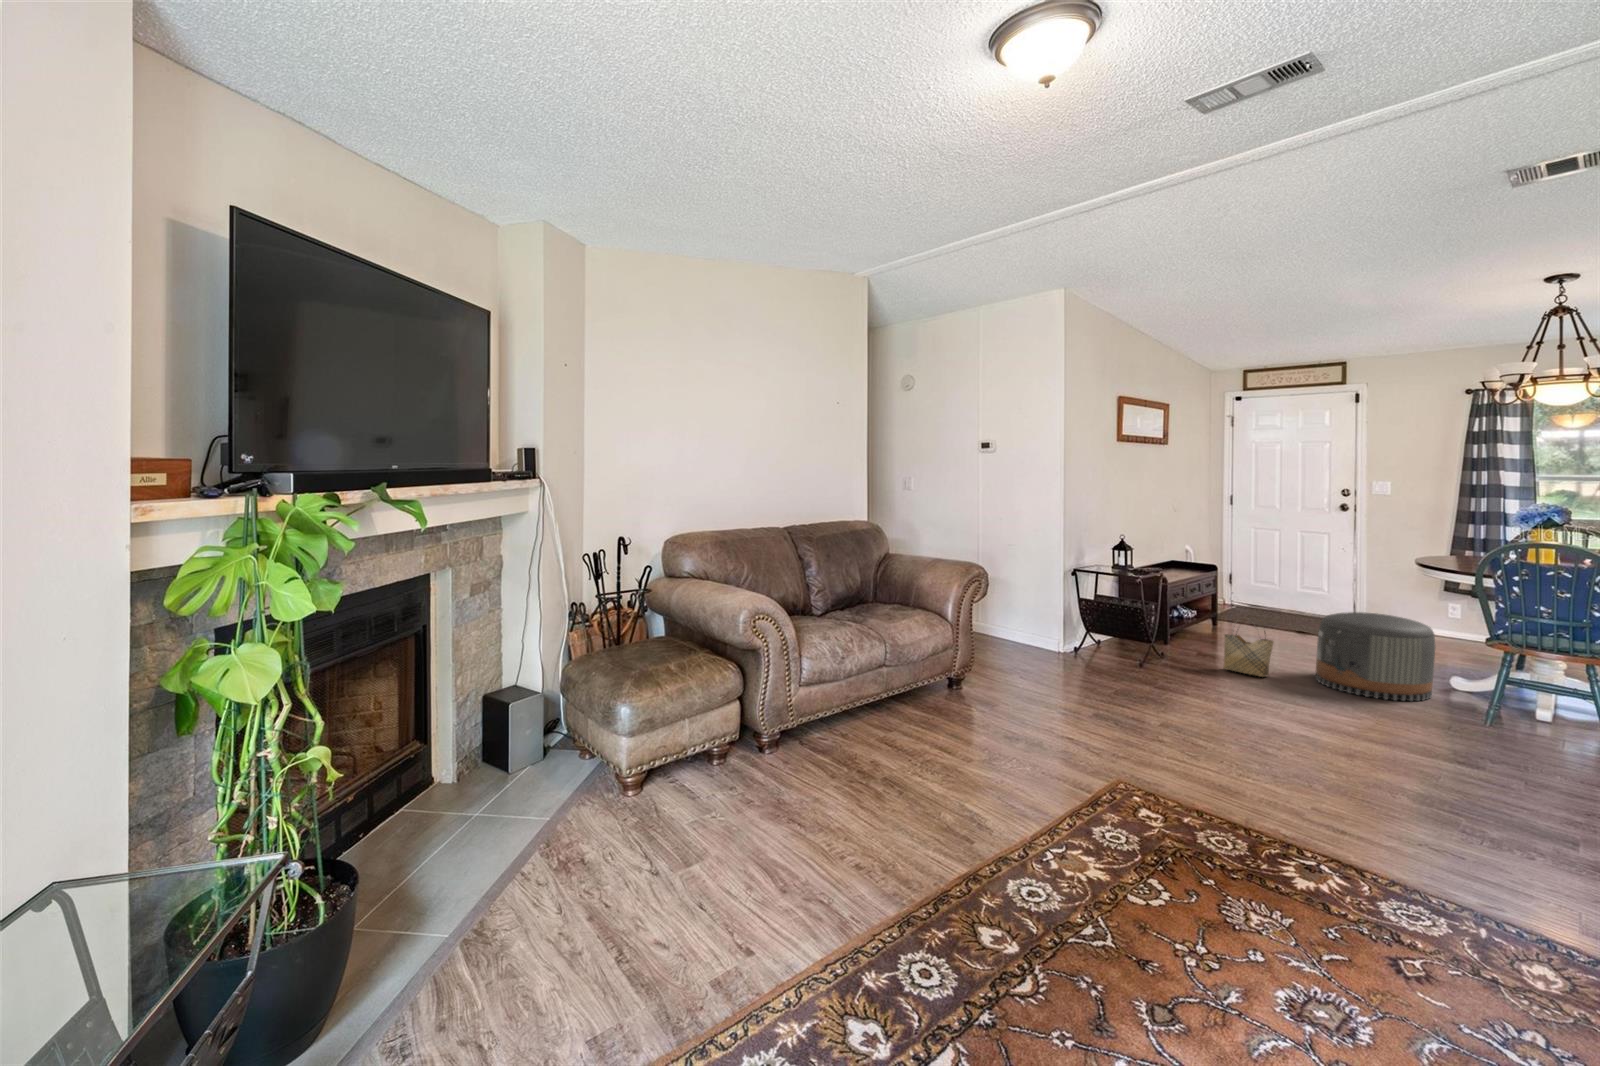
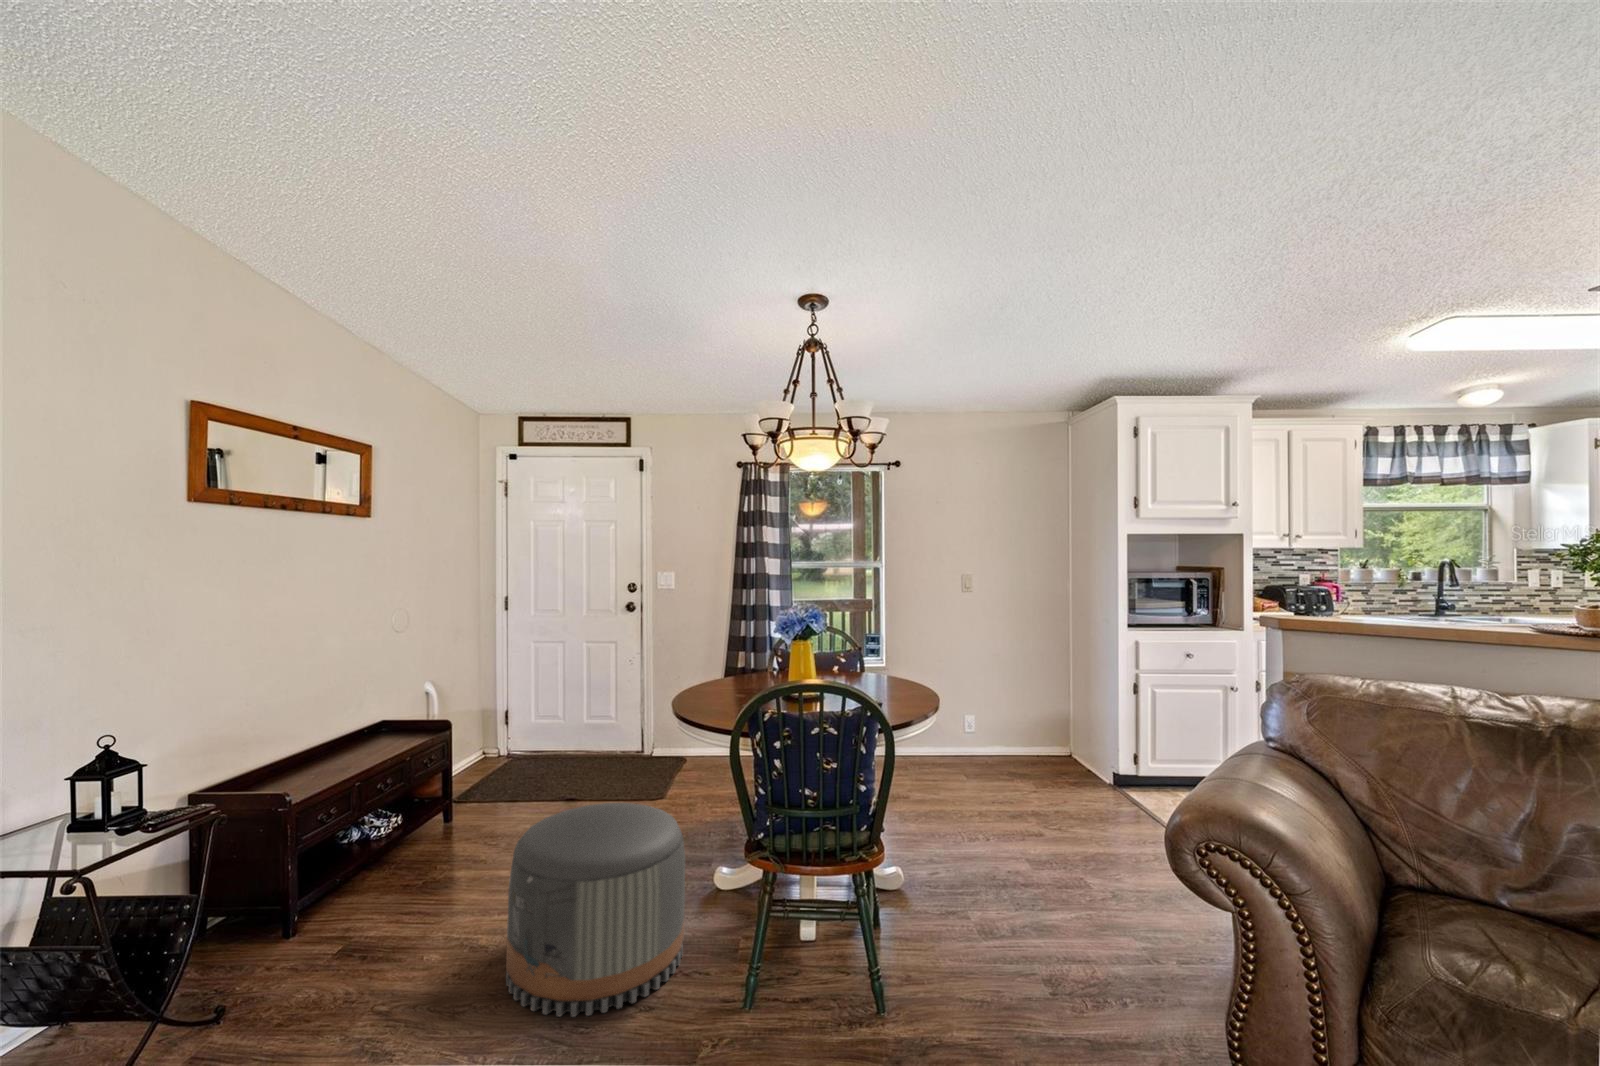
woven basket: present [1223,619,1274,677] -> none [309,860,420,1016]

